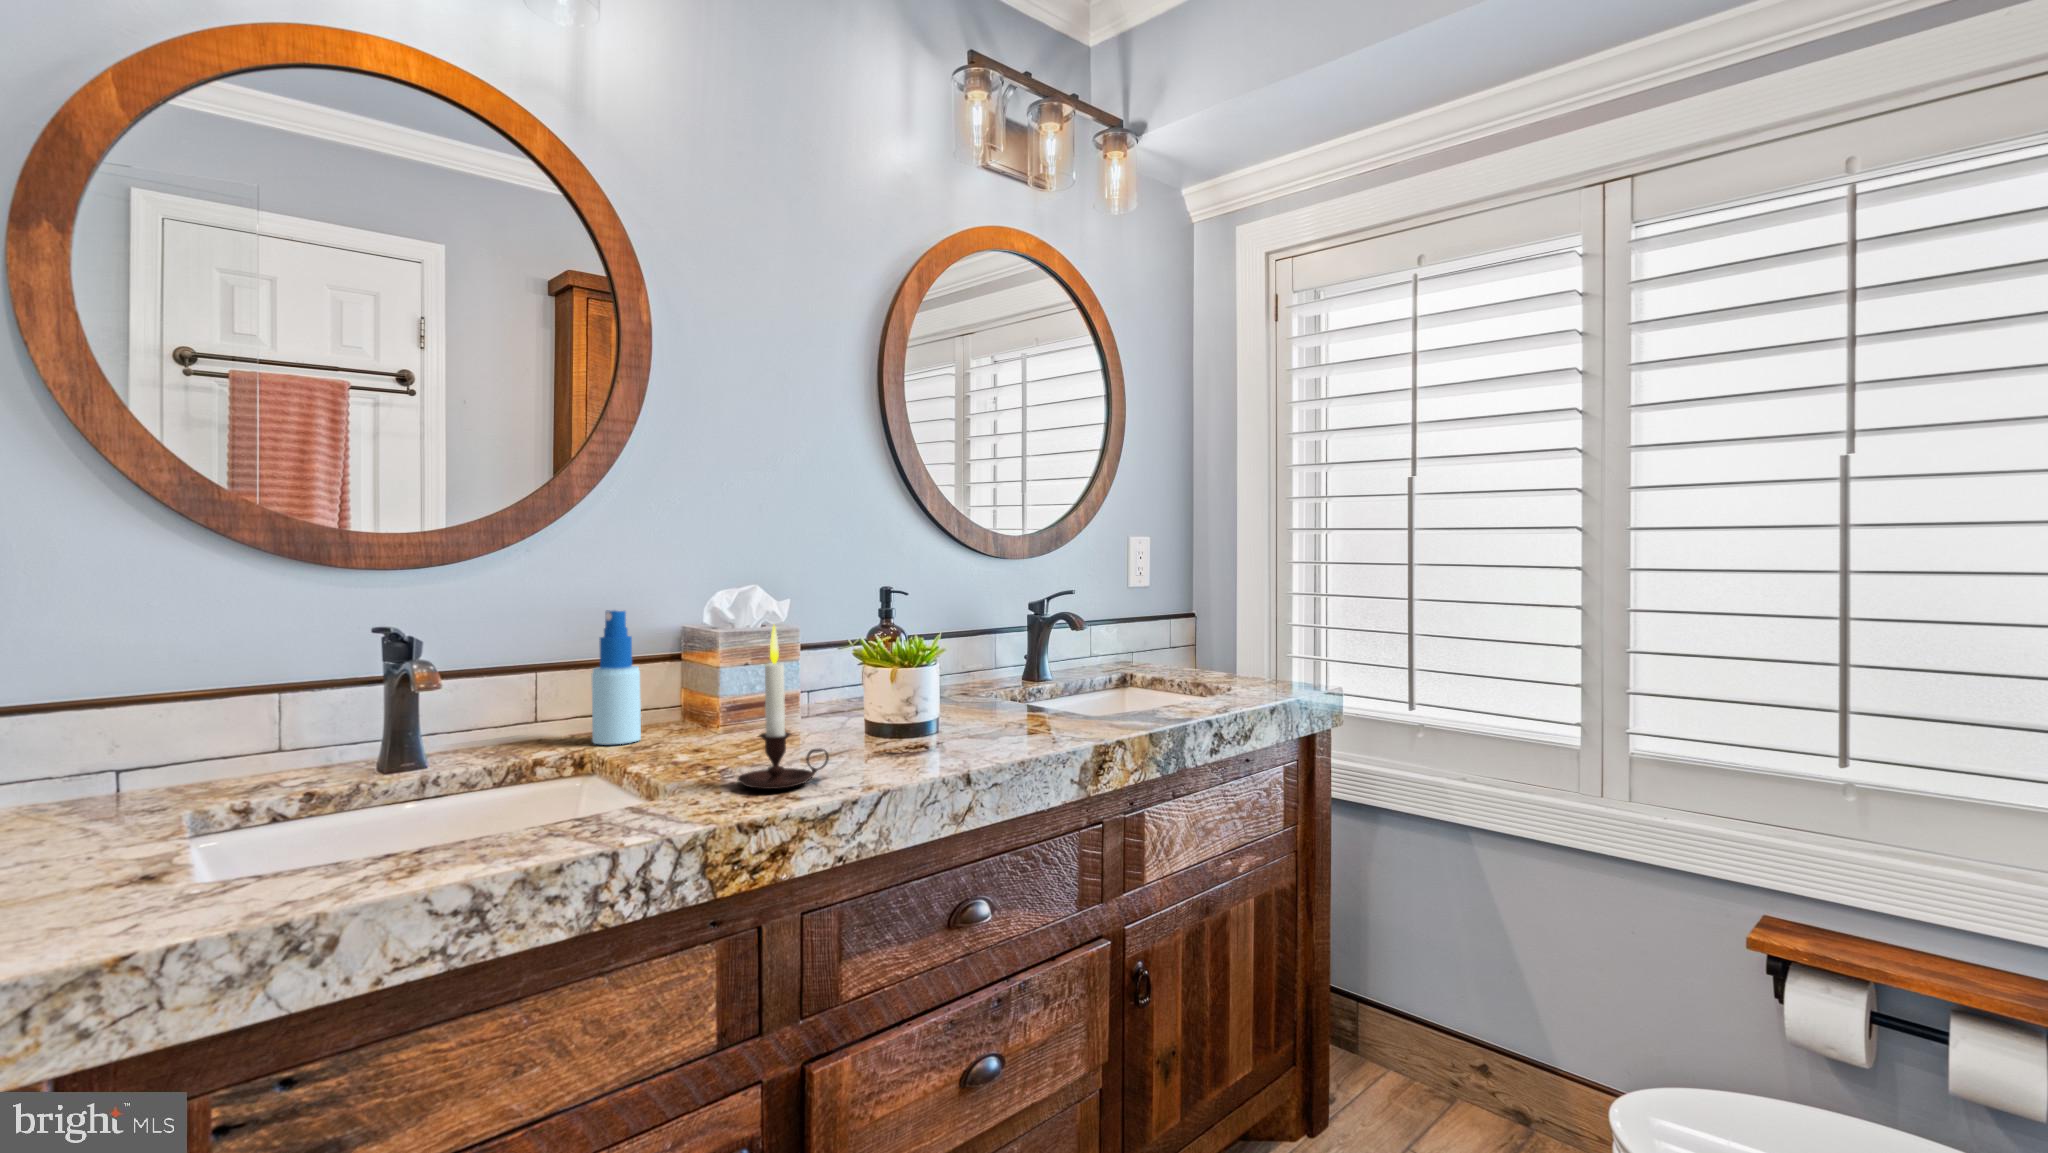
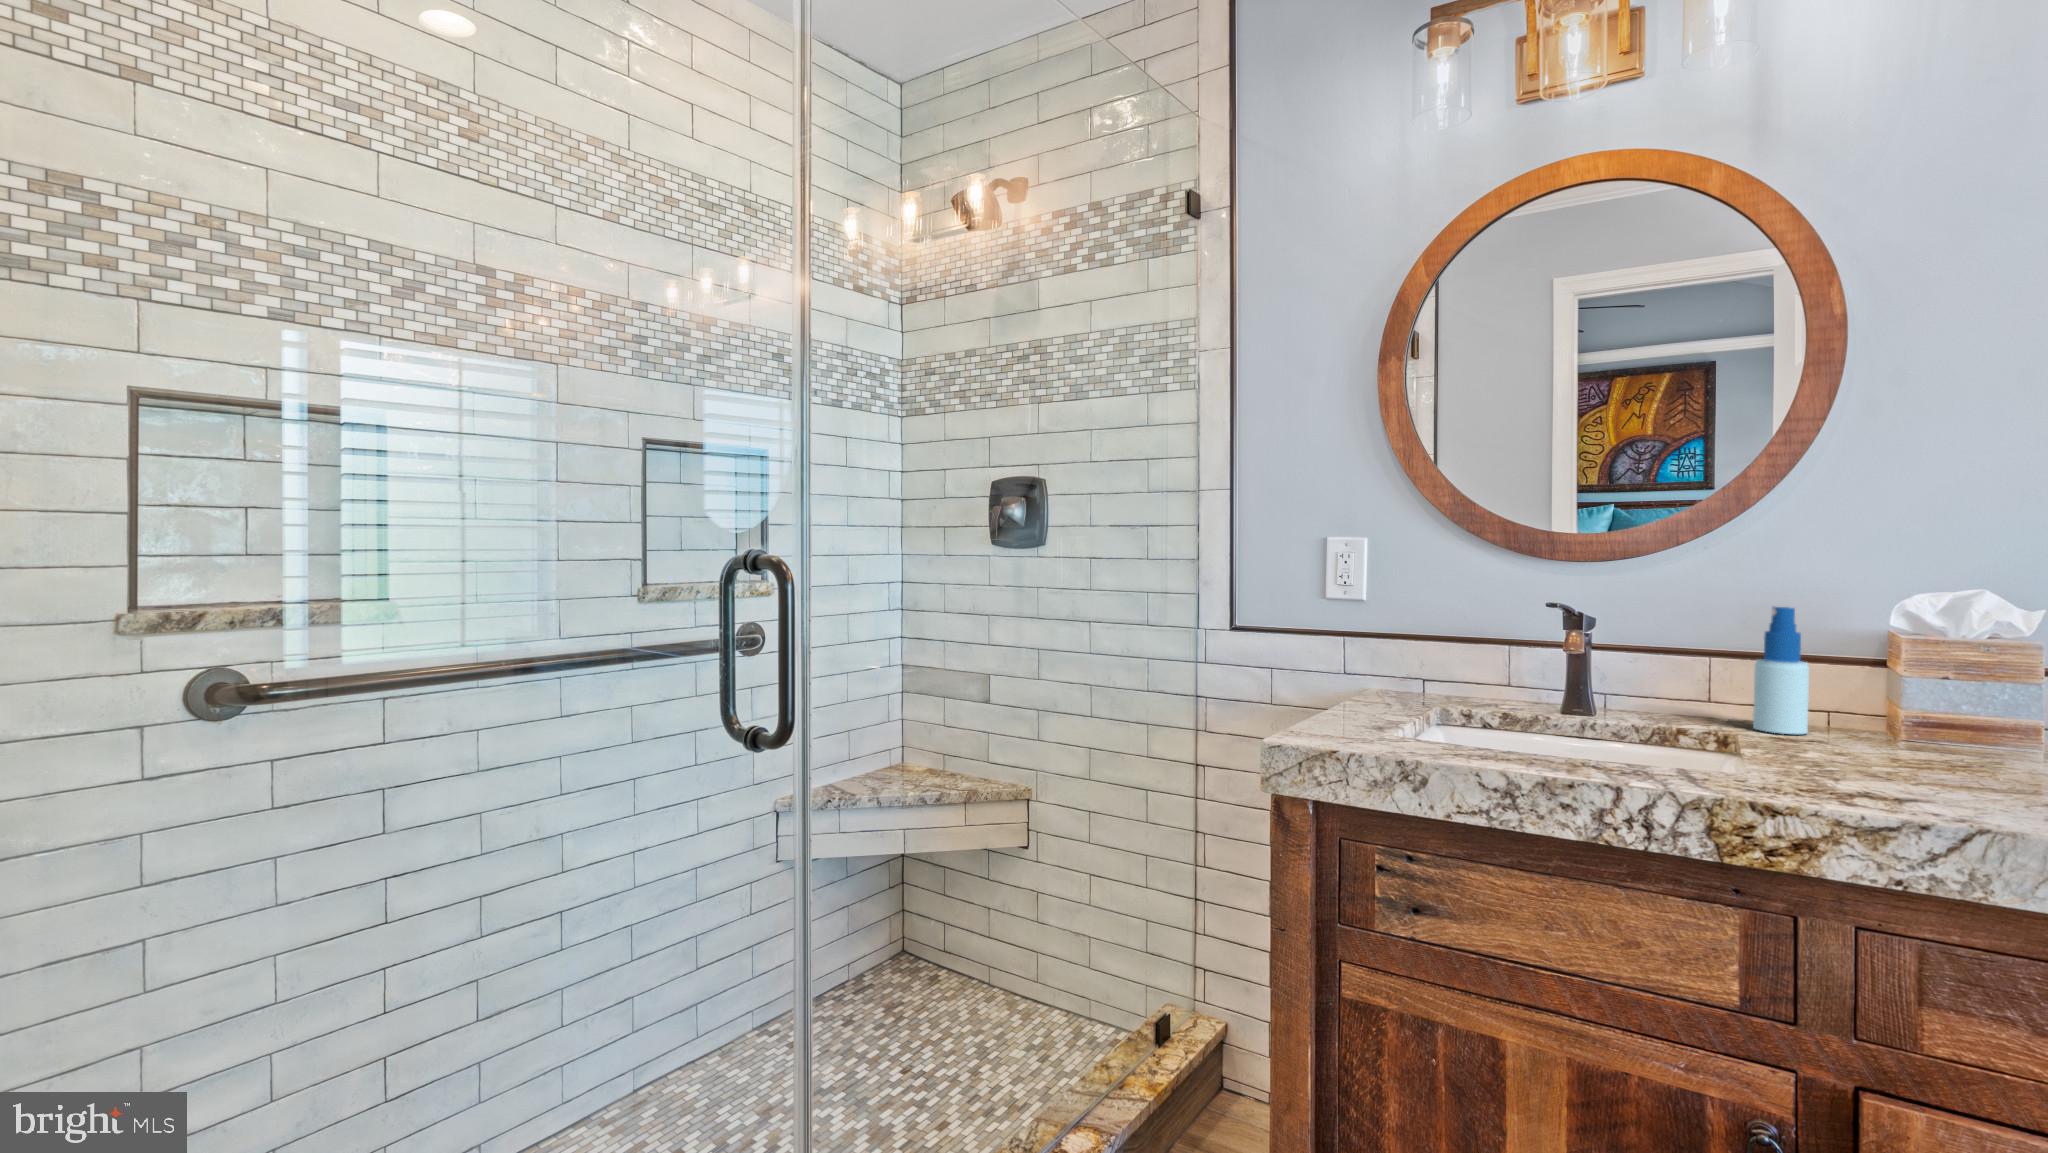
candle: present [738,626,829,789] -> none [1810,627,1942,797]

